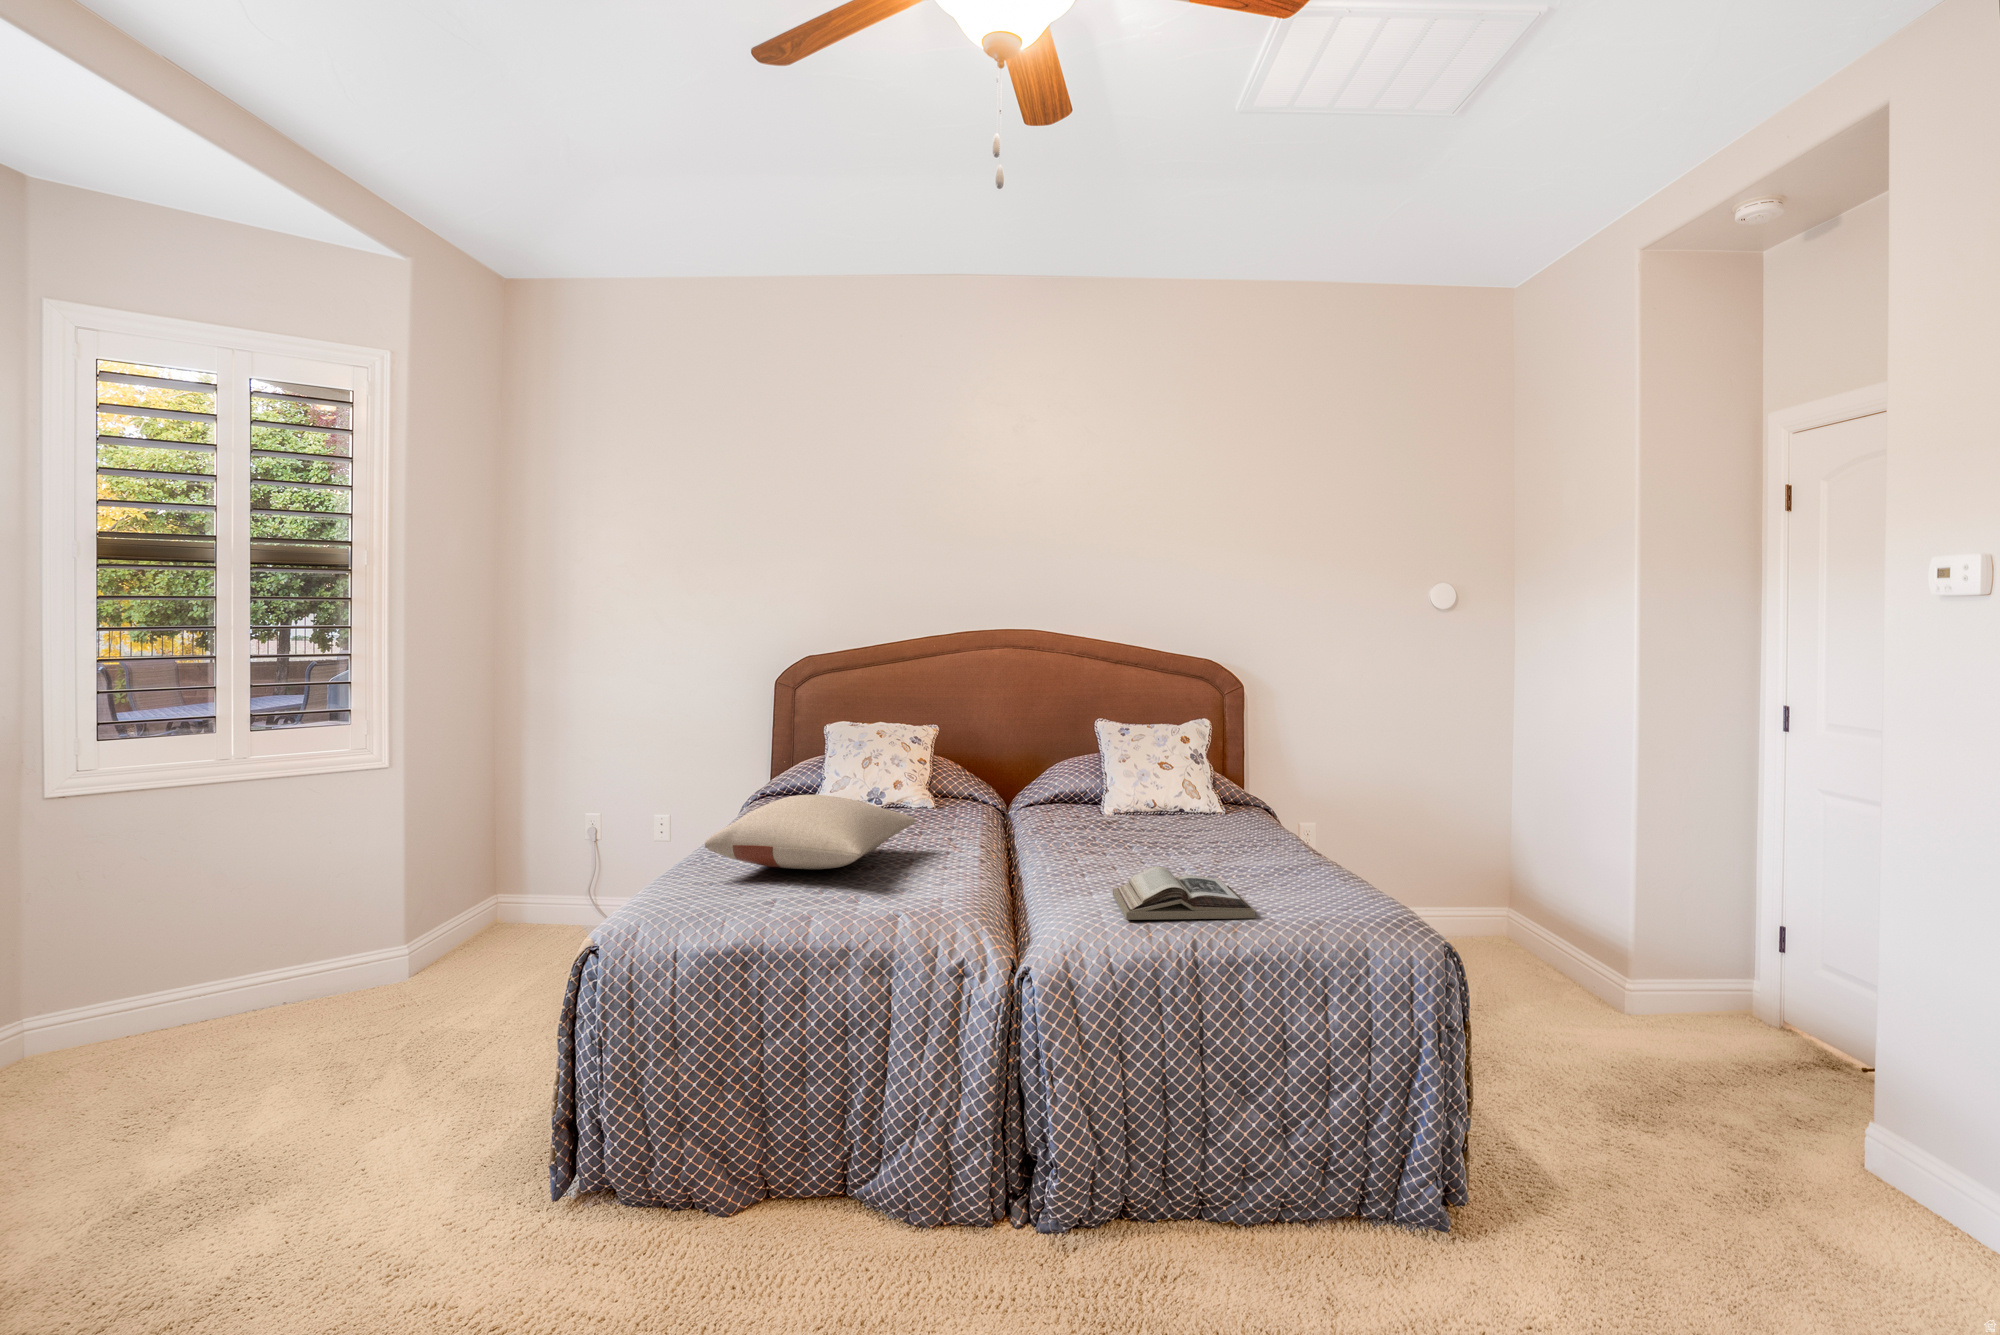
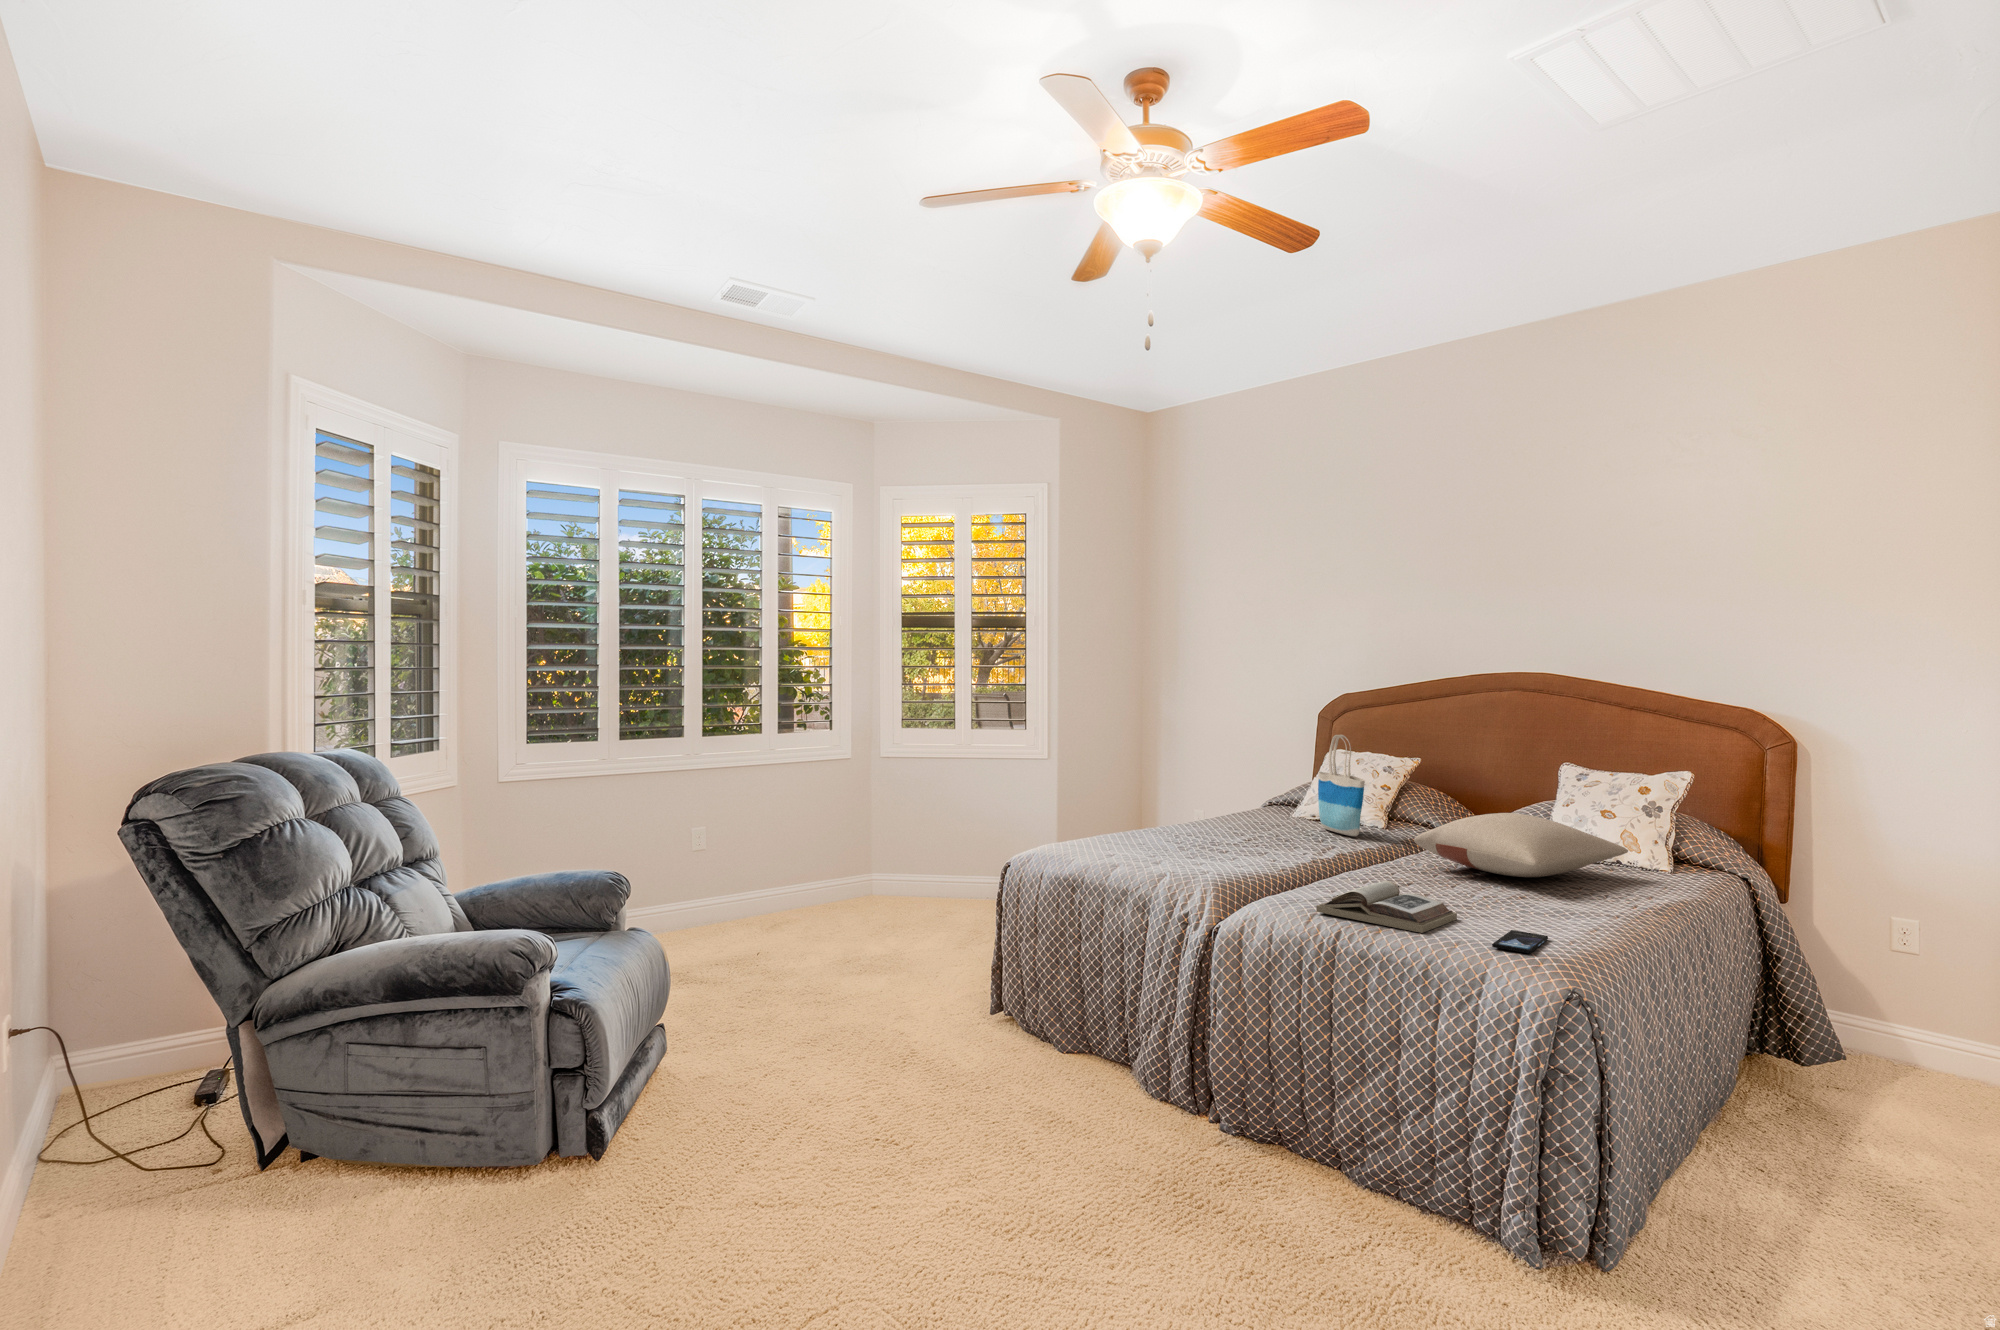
tote bag: none [888,709,960,819] -> present [1318,735,1365,836]
pillow: present [704,795,916,869] -> present [1414,813,1628,877]
smartphone: none [1302,893,1370,918] -> present [1492,930,1548,954]

